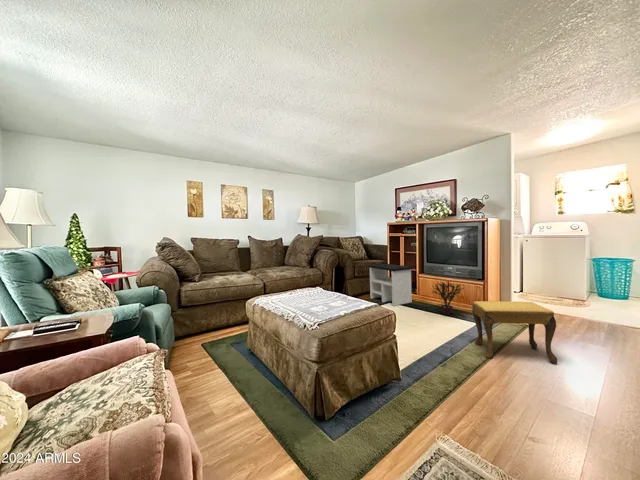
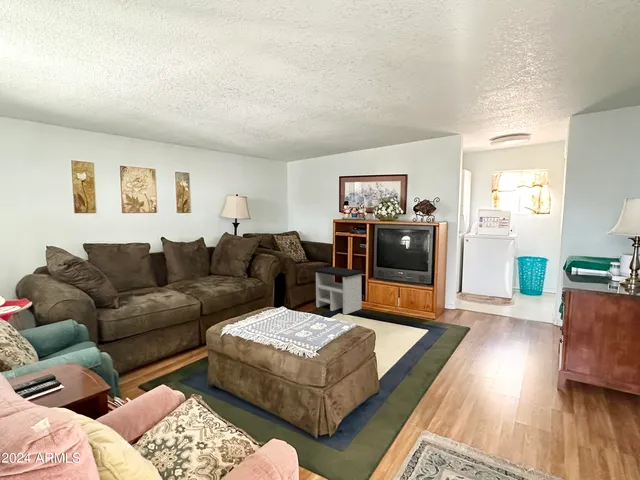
potted plant: present [432,282,464,315] -> none [384,286,415,321]
footstool: present [472,301,557,364] -> none [428,307,494,361]

